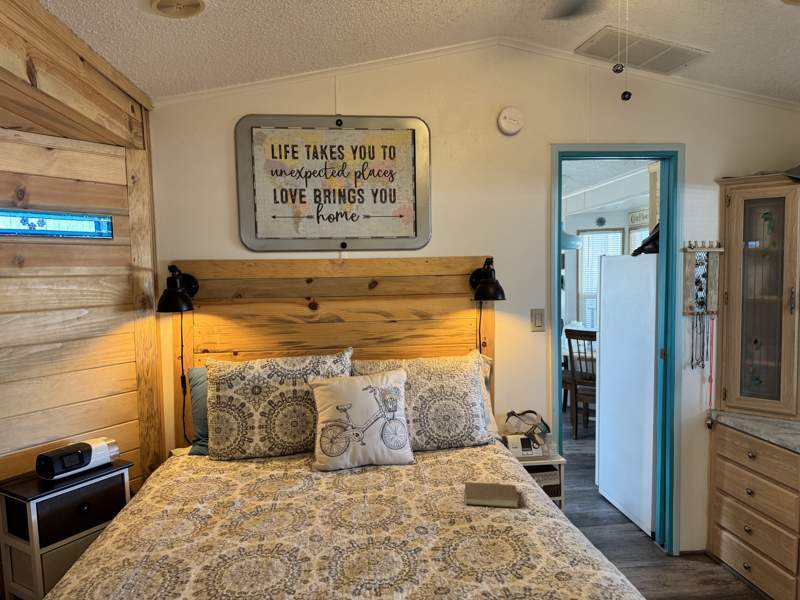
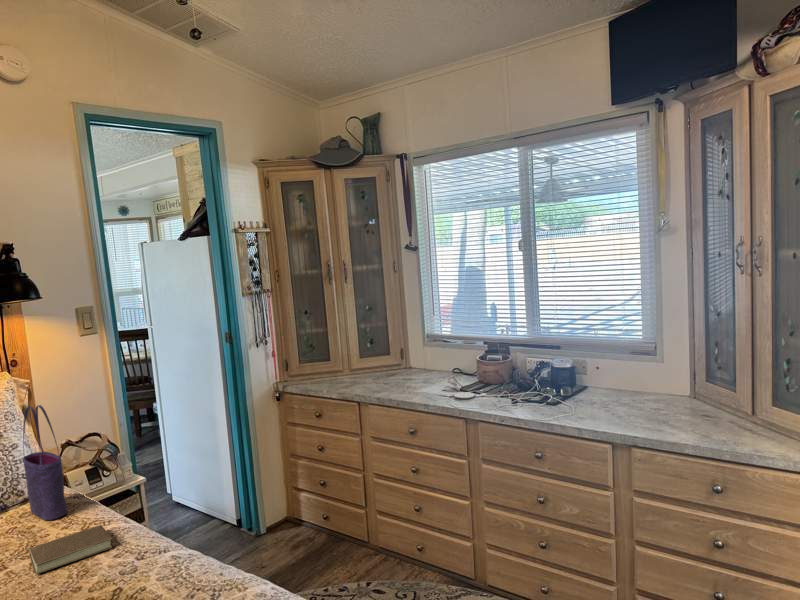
tote bag: none [475,378,498,467] -> present [23,405,68,520]

